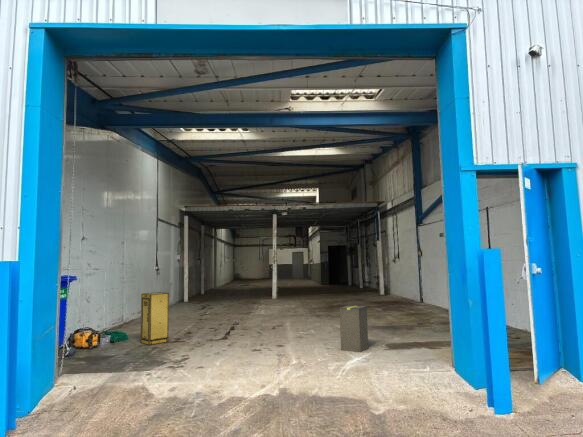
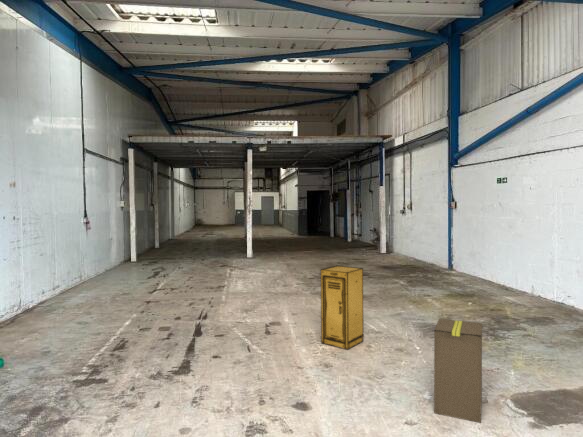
storage cabinet: present [140,292,169,345] -> present [321,266,363,350]

